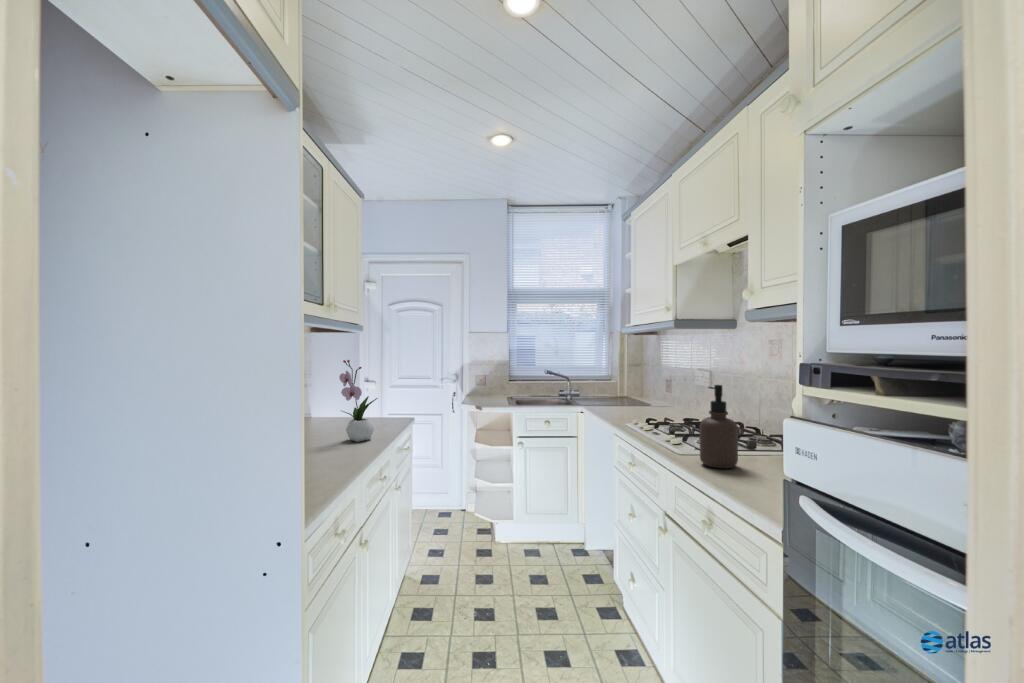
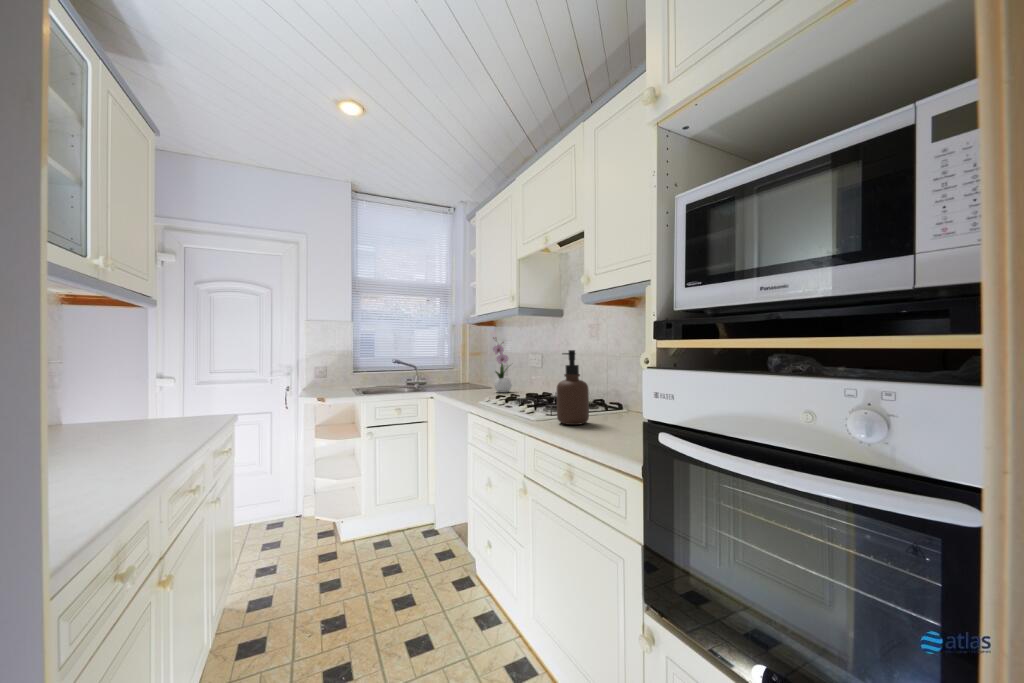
flower arrangement: present [339,360,377,442] -> present [493,344,512,393]

